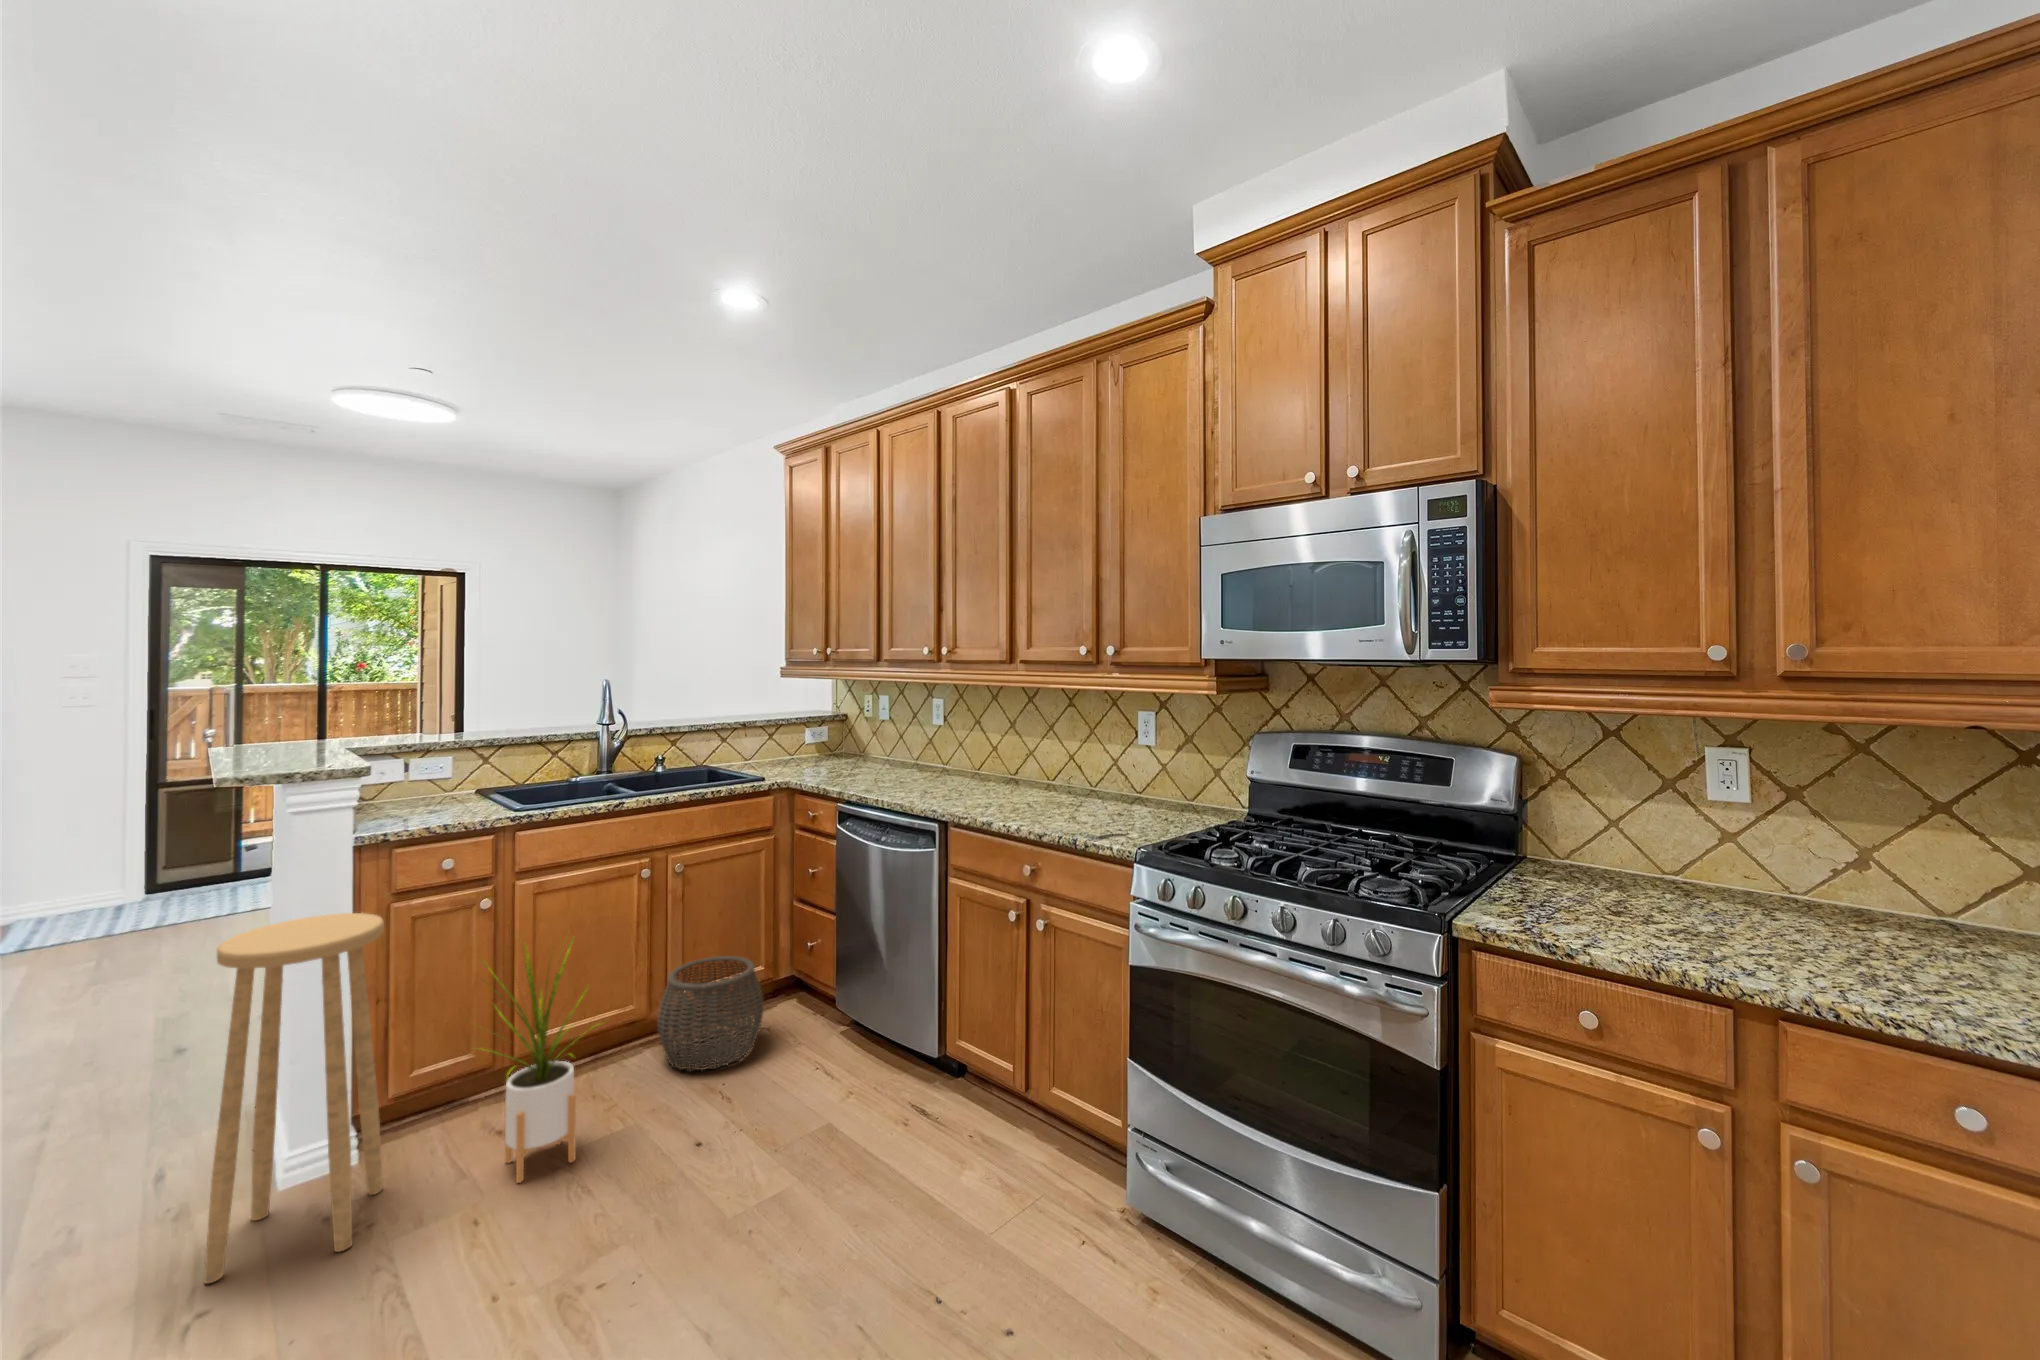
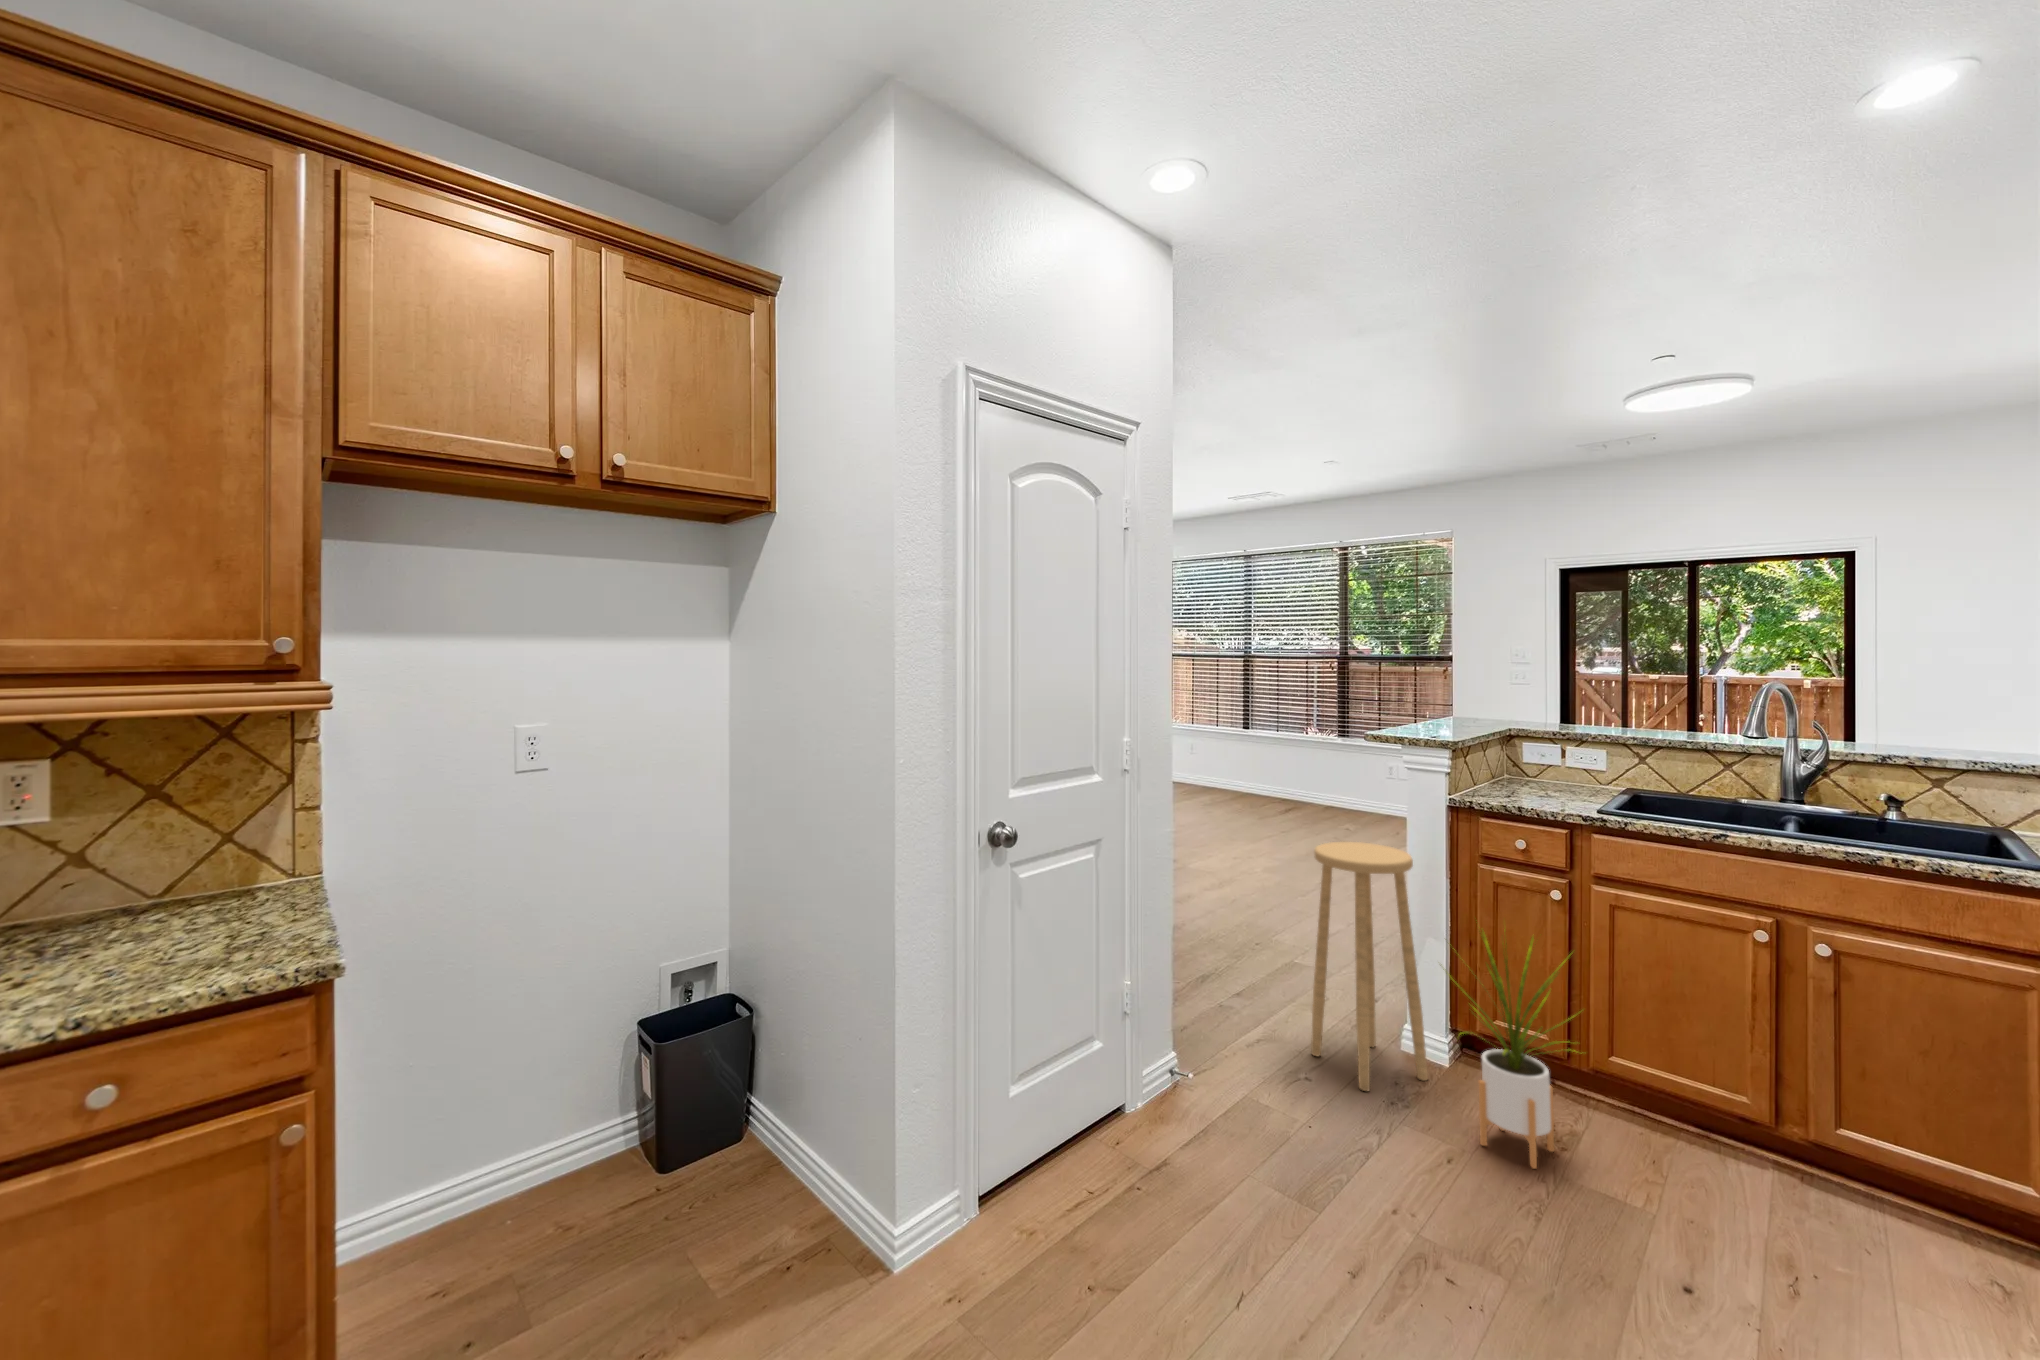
woven basket: present [658,956,764,1071] -> none [1735,1075,1943,1264]

